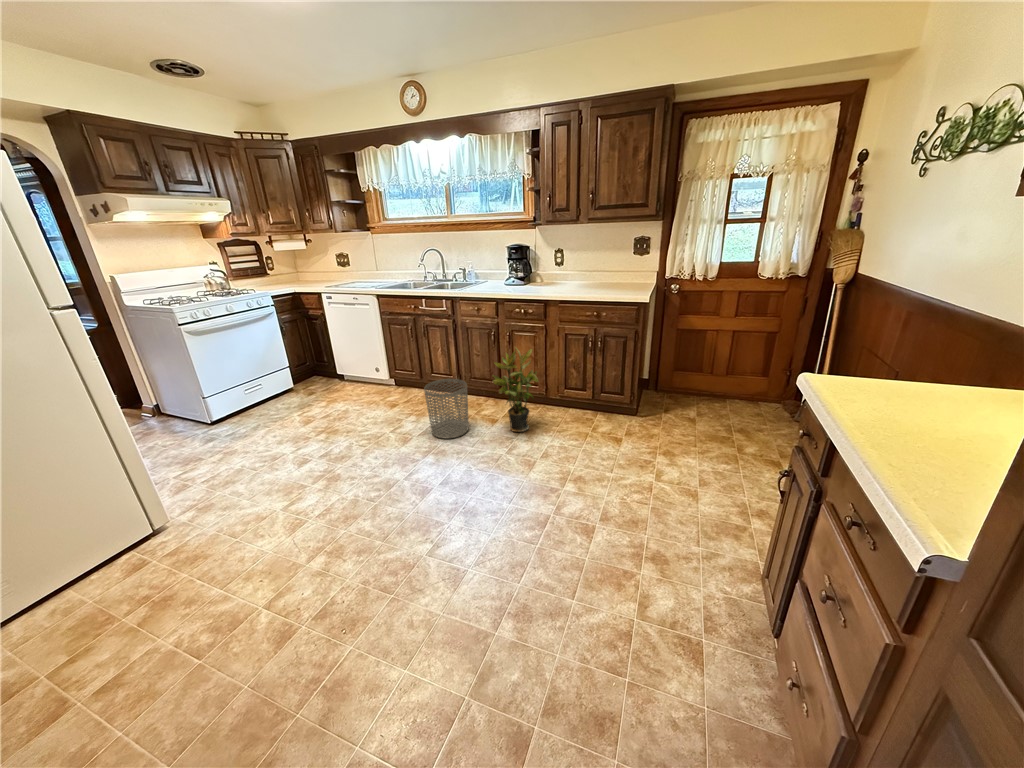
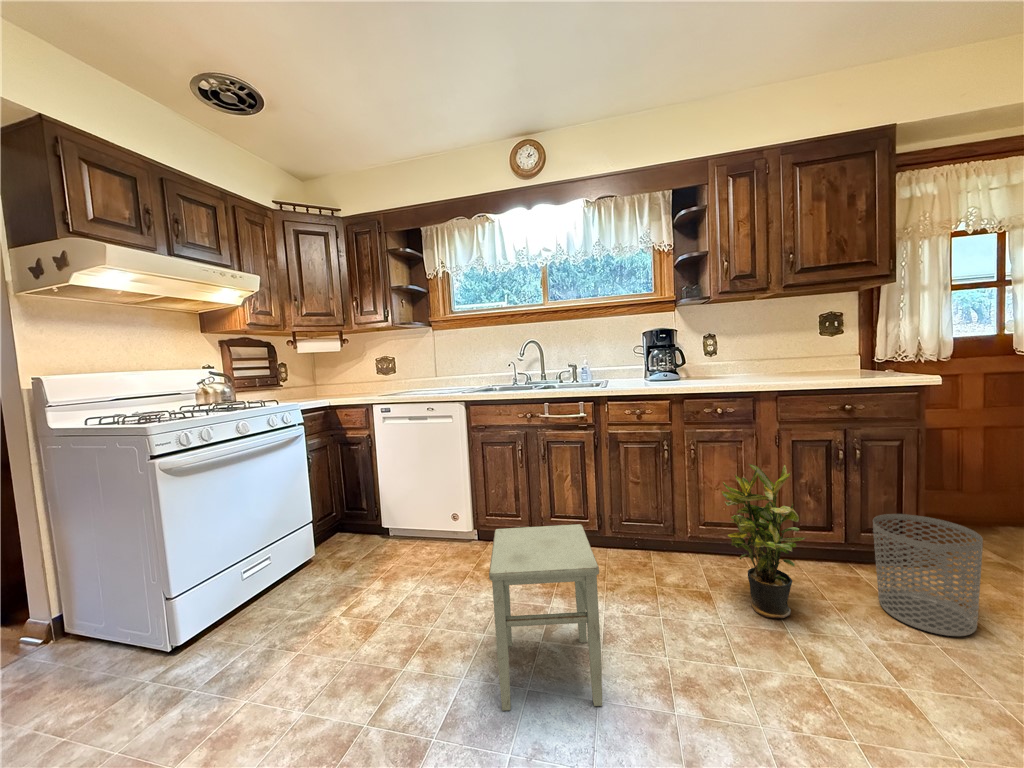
stool: none [334,374,411,455] -> present [489,524,602,711]
waste bin: present [424,379,469,439] -> present [873,514,983,636]

